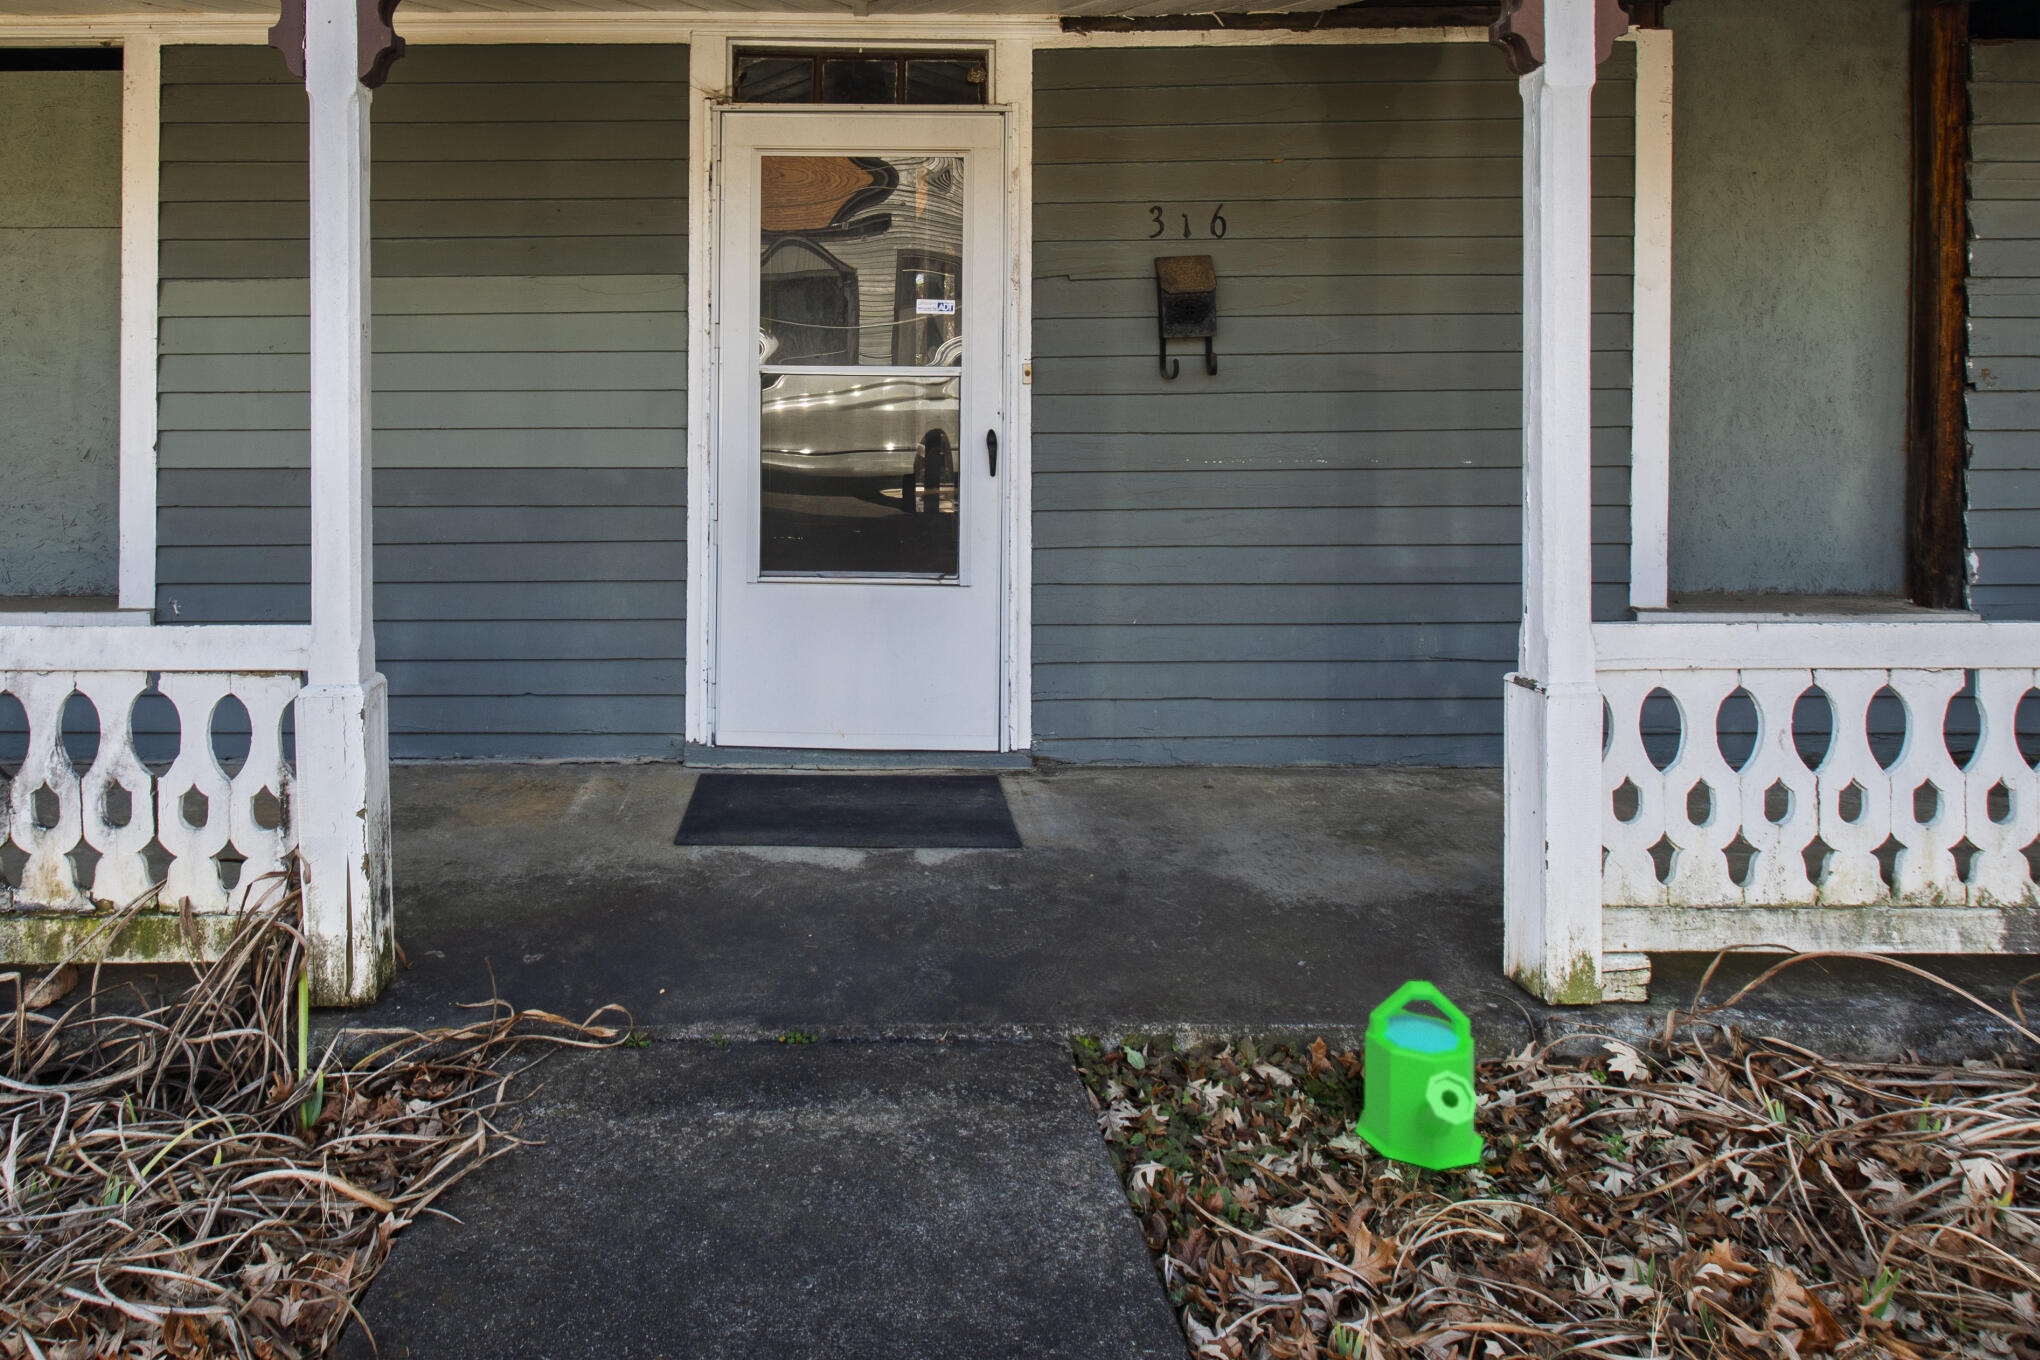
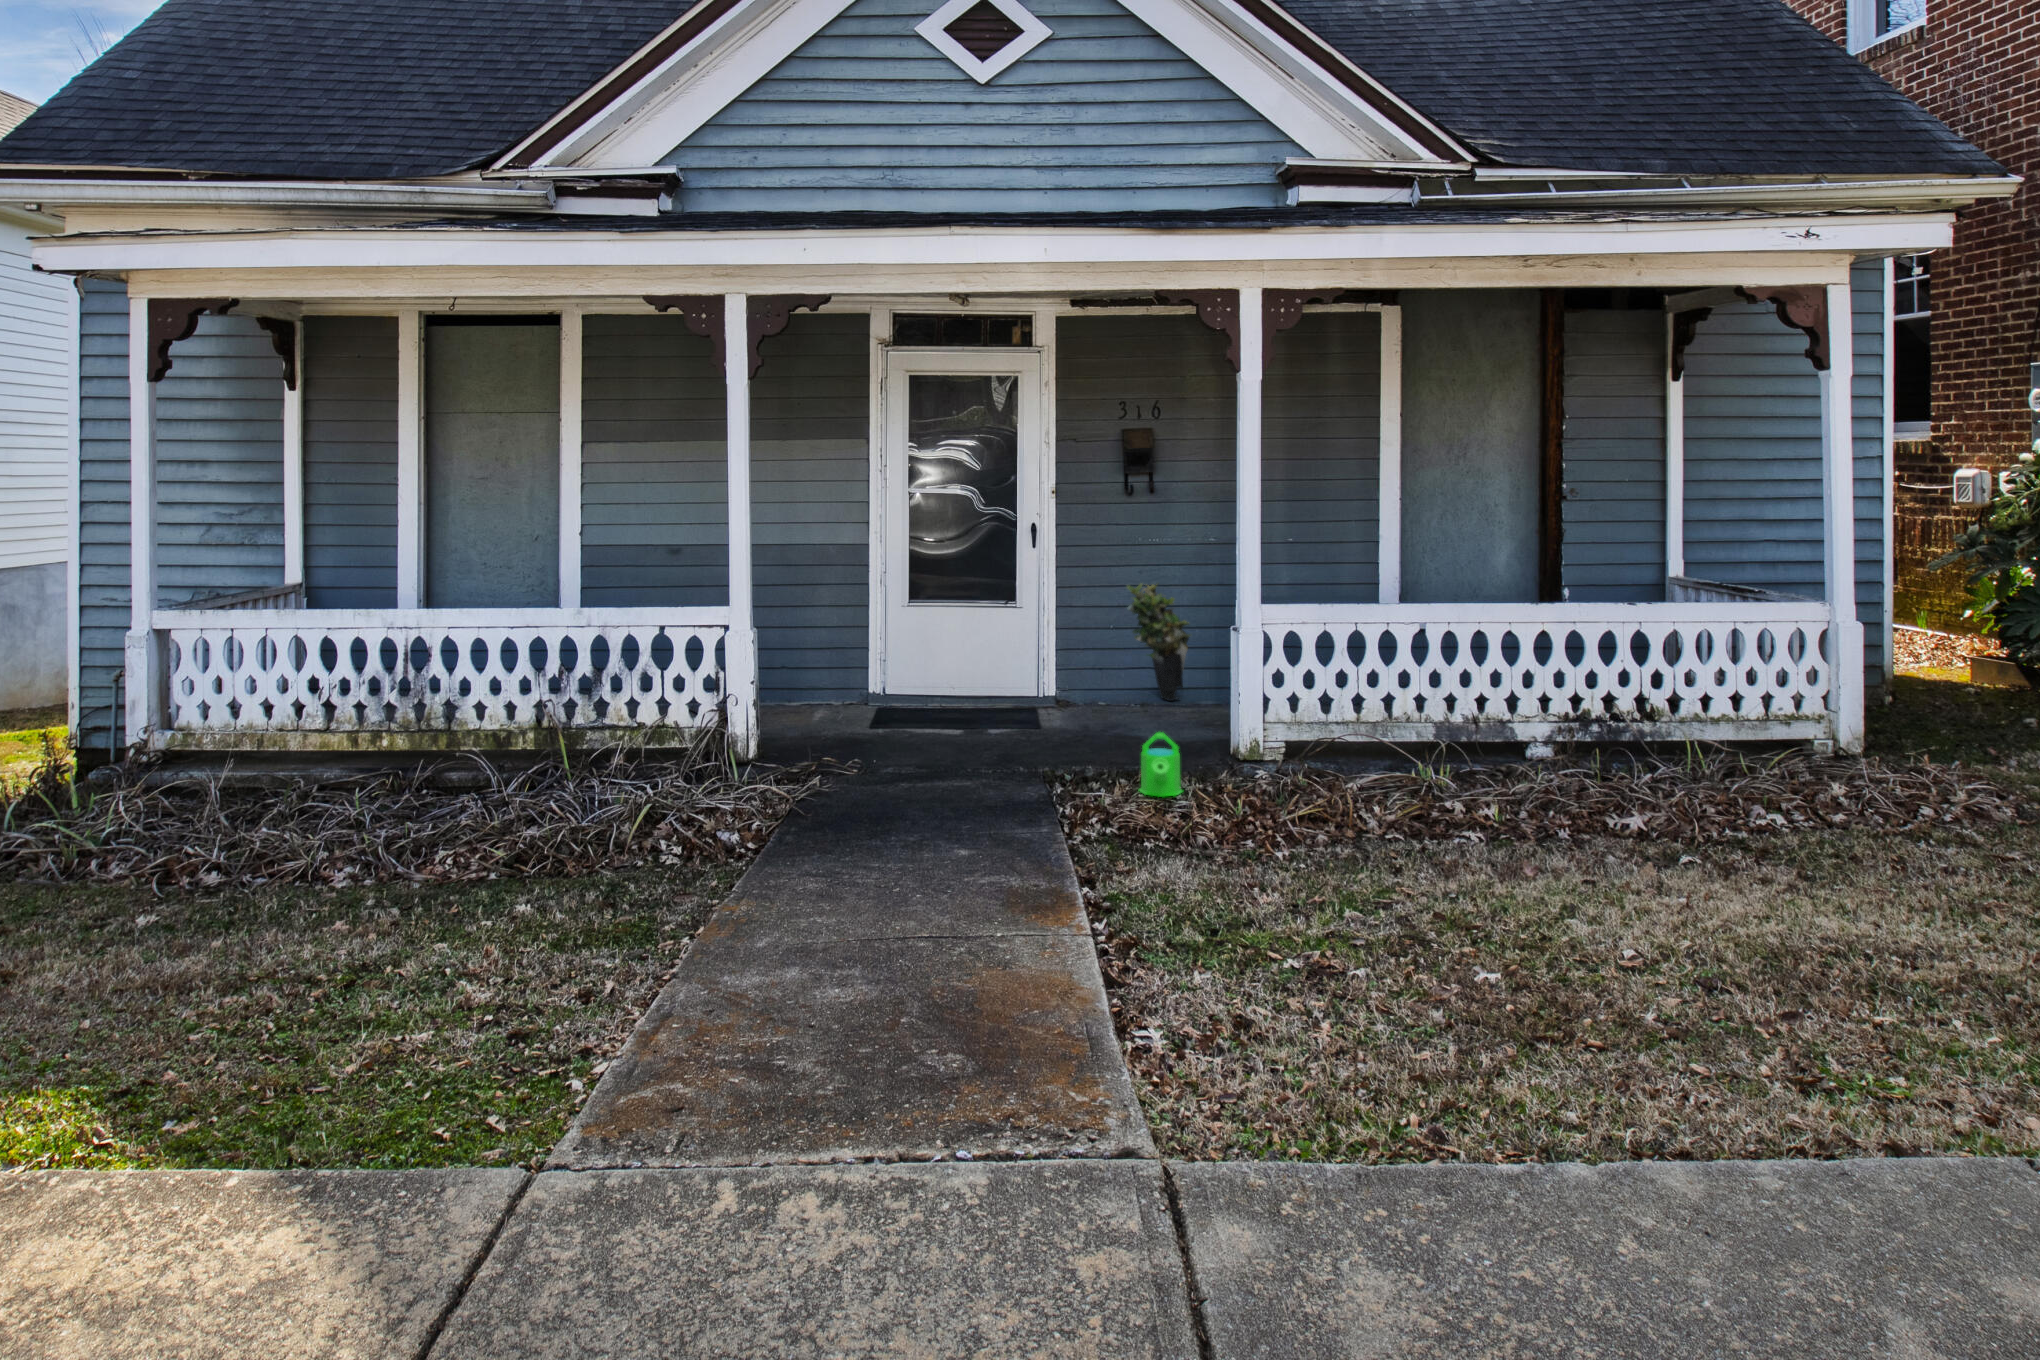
potted plant: none [1180,557,1320,801] -> present [1127,584,1190,701]

